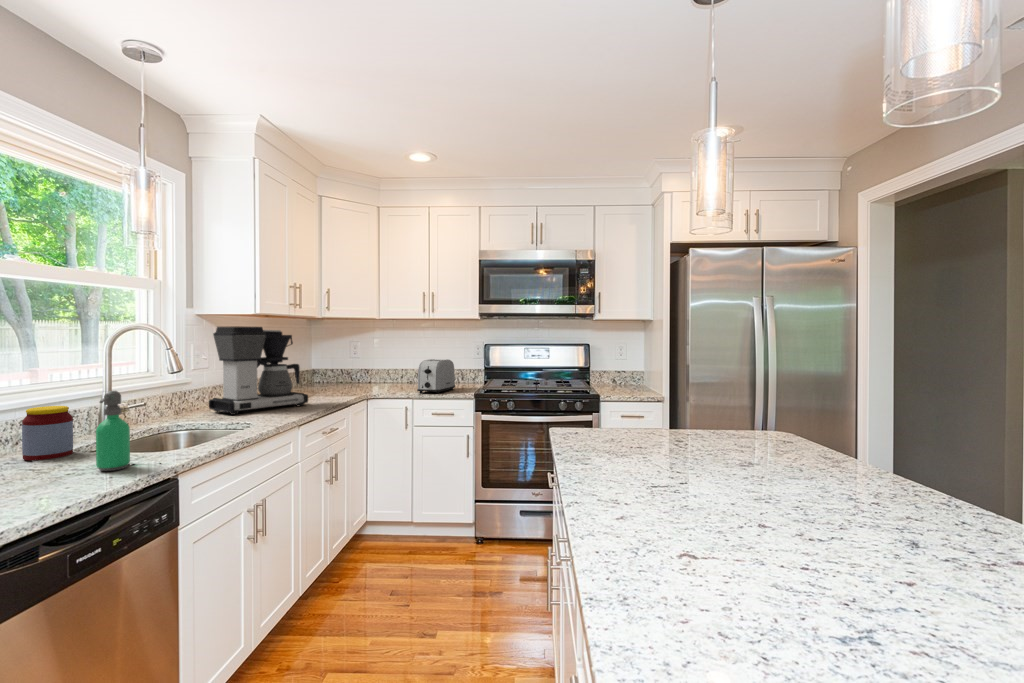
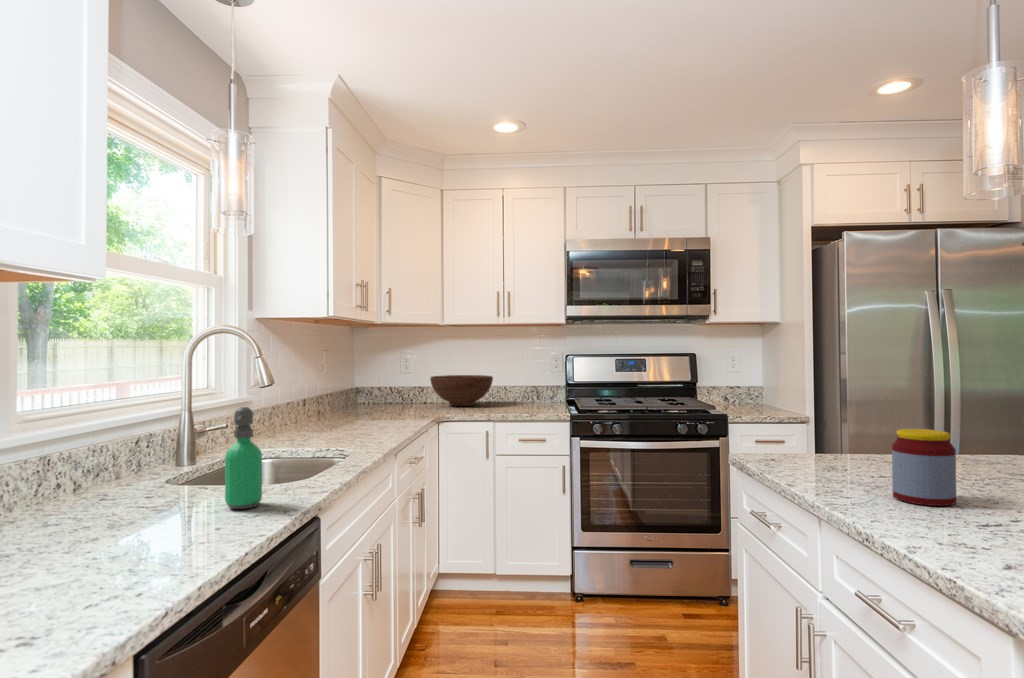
coffee maker: present [209,326,308,415] -> none [275,331,388,440]
toaster: present [417,359,455,394] -> none [504,373,543,414]
fruit bowl: none [368,361,420,386] -> present [430,375,493,406]
jar: present [22,406,73,461] -> present [892,429,956,506]

